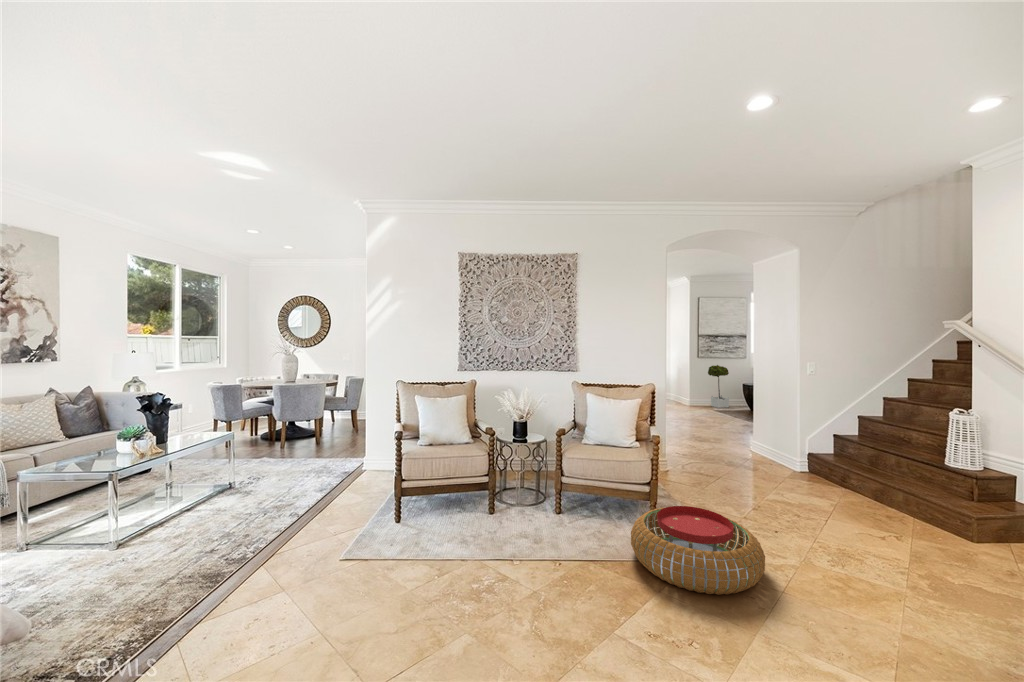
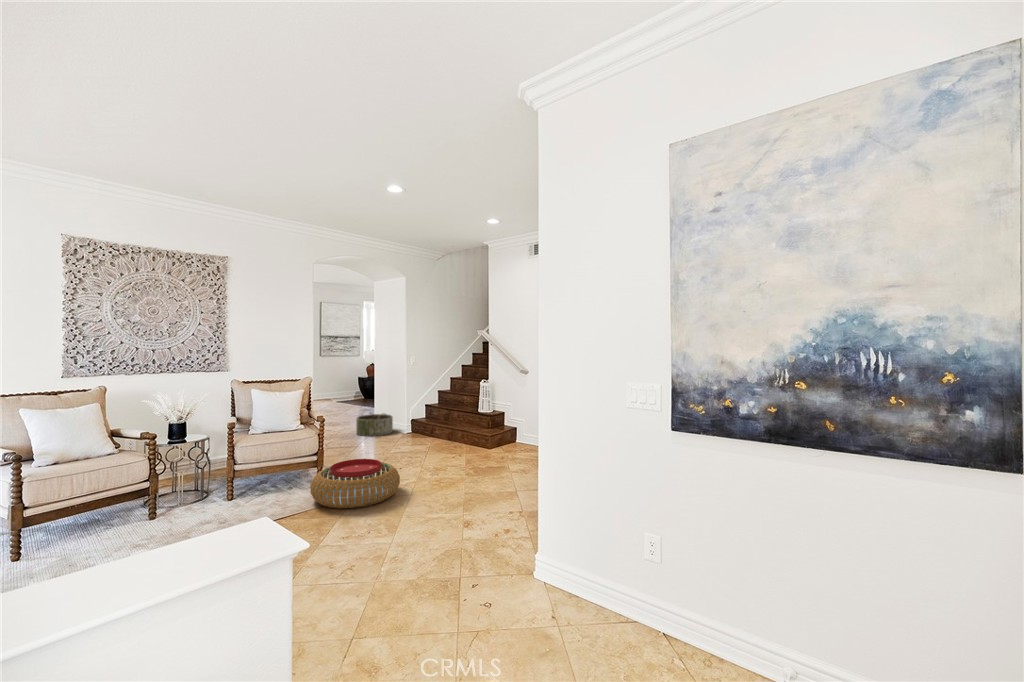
potted tree: present [708,365,729,408] -> none [328,363,347,402]
basket: none [726,427,778,465] -> present [356,411,393,436]

